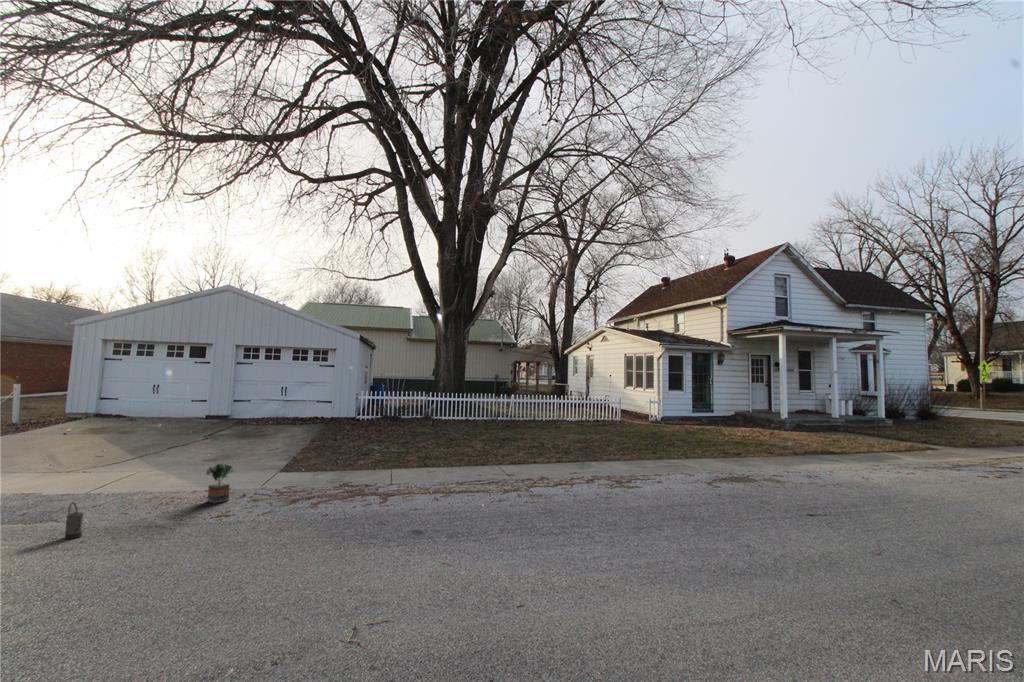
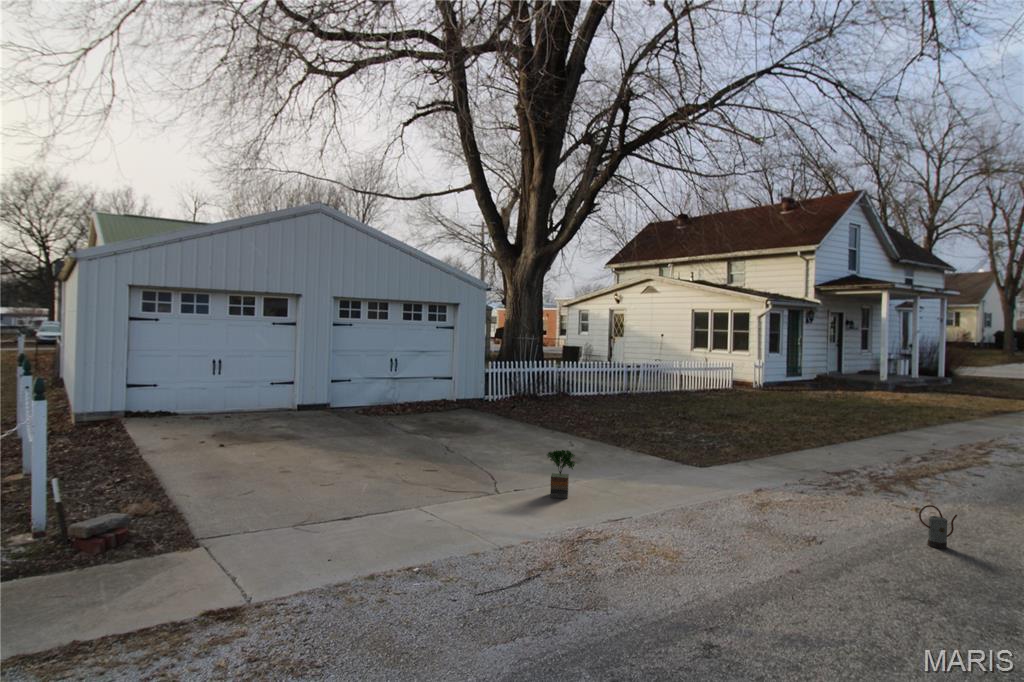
potted tree: present [207,464,235,504] -> present [547,450,576,498]

